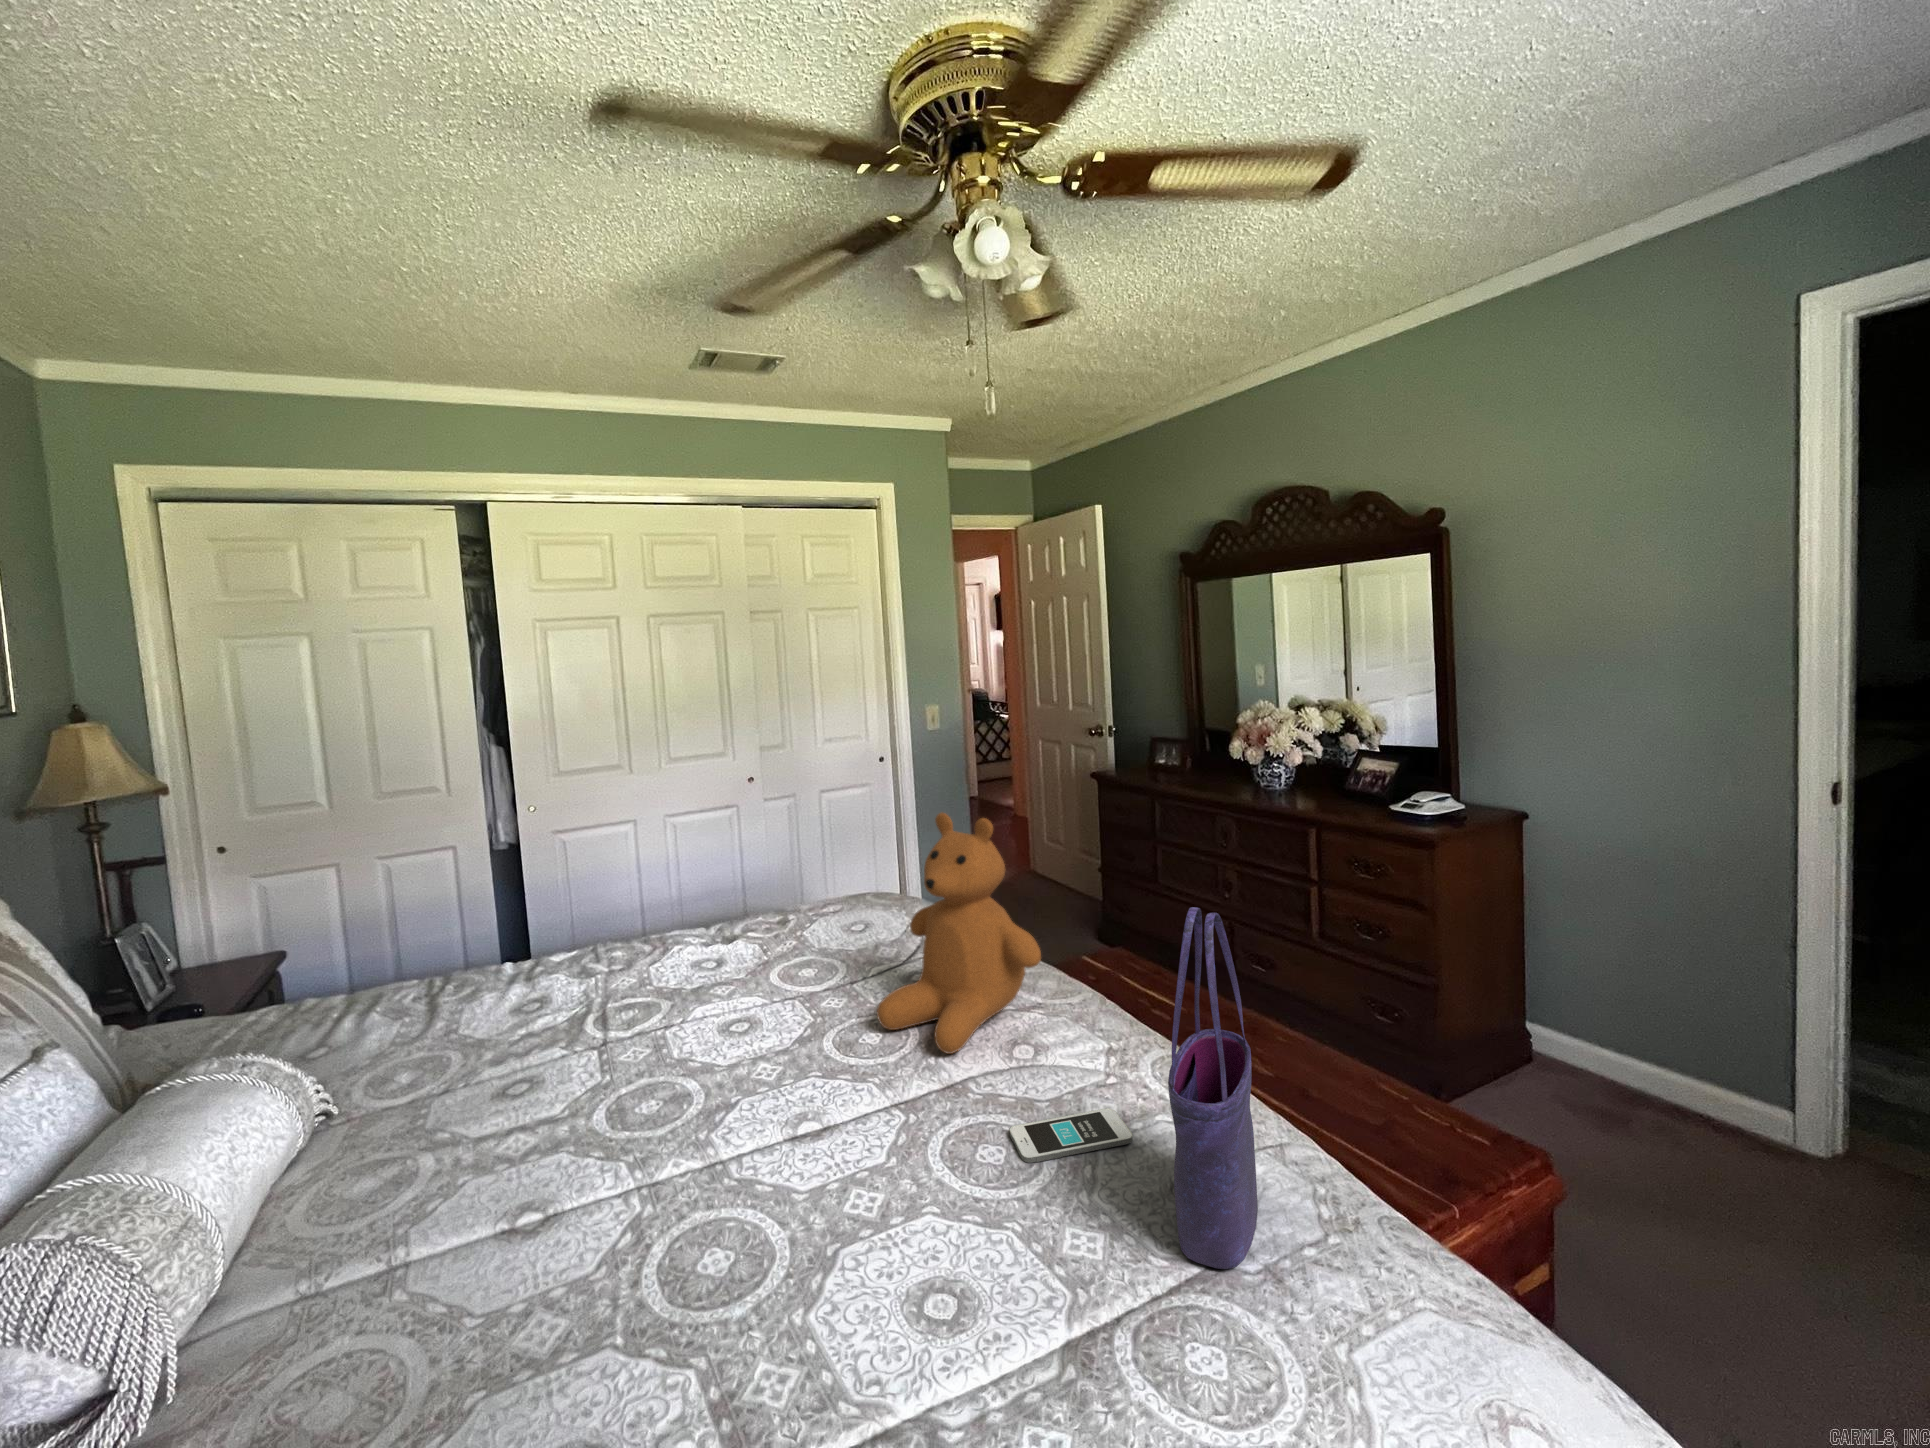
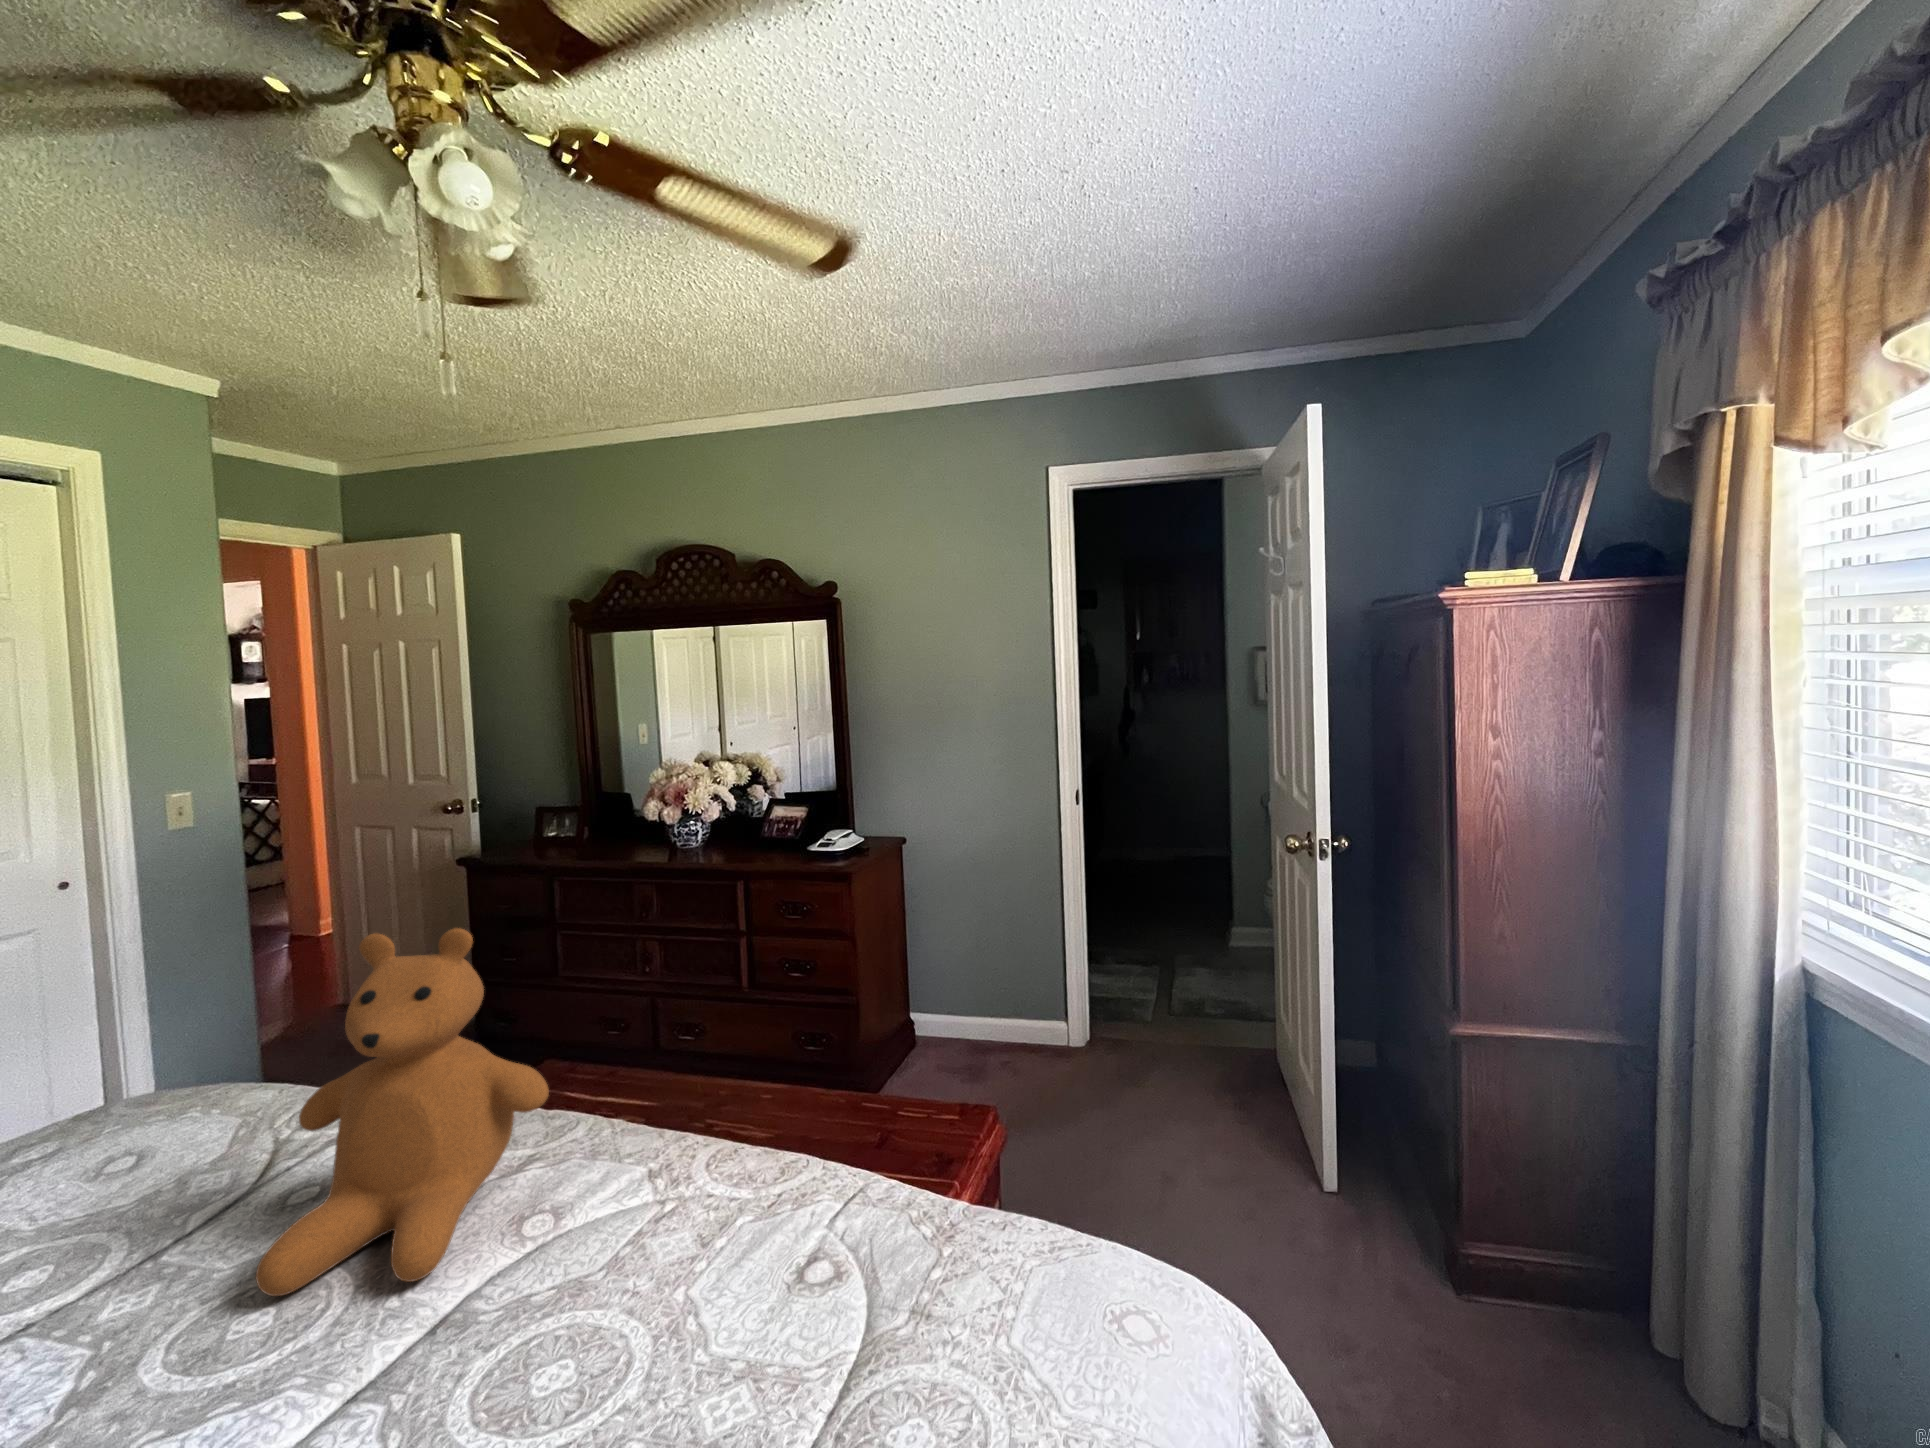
tote bag: present [1168,907,1258,1269] -> none [805,969,892,1349]
smartphone: present [1010,1108,1133,1163] -> none [570,1237,726,1360]

